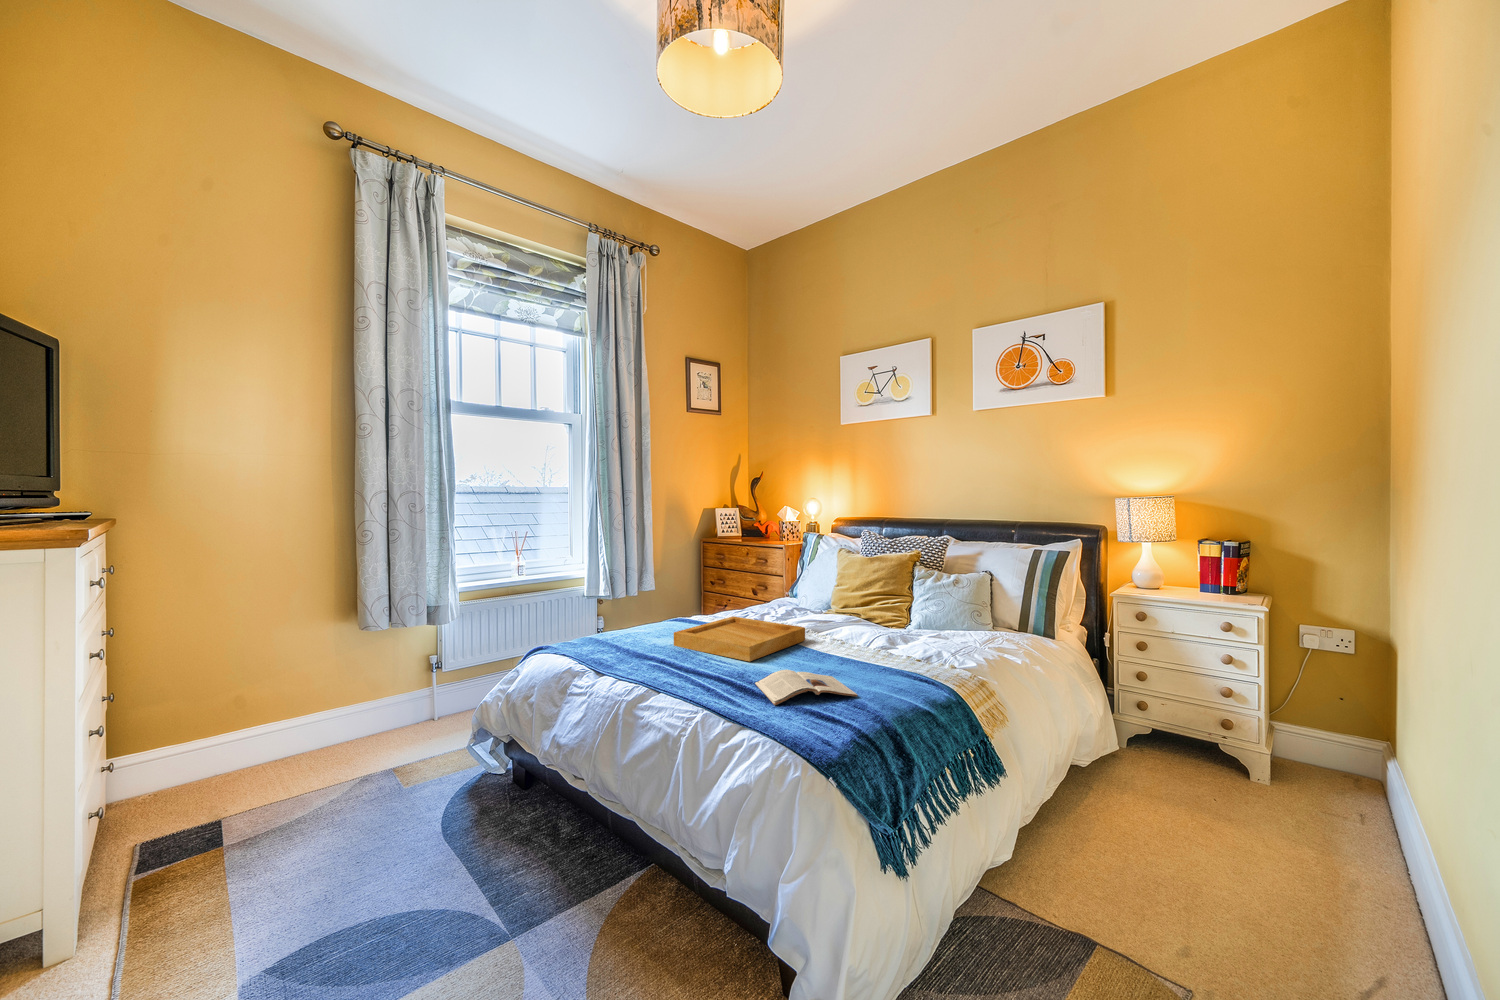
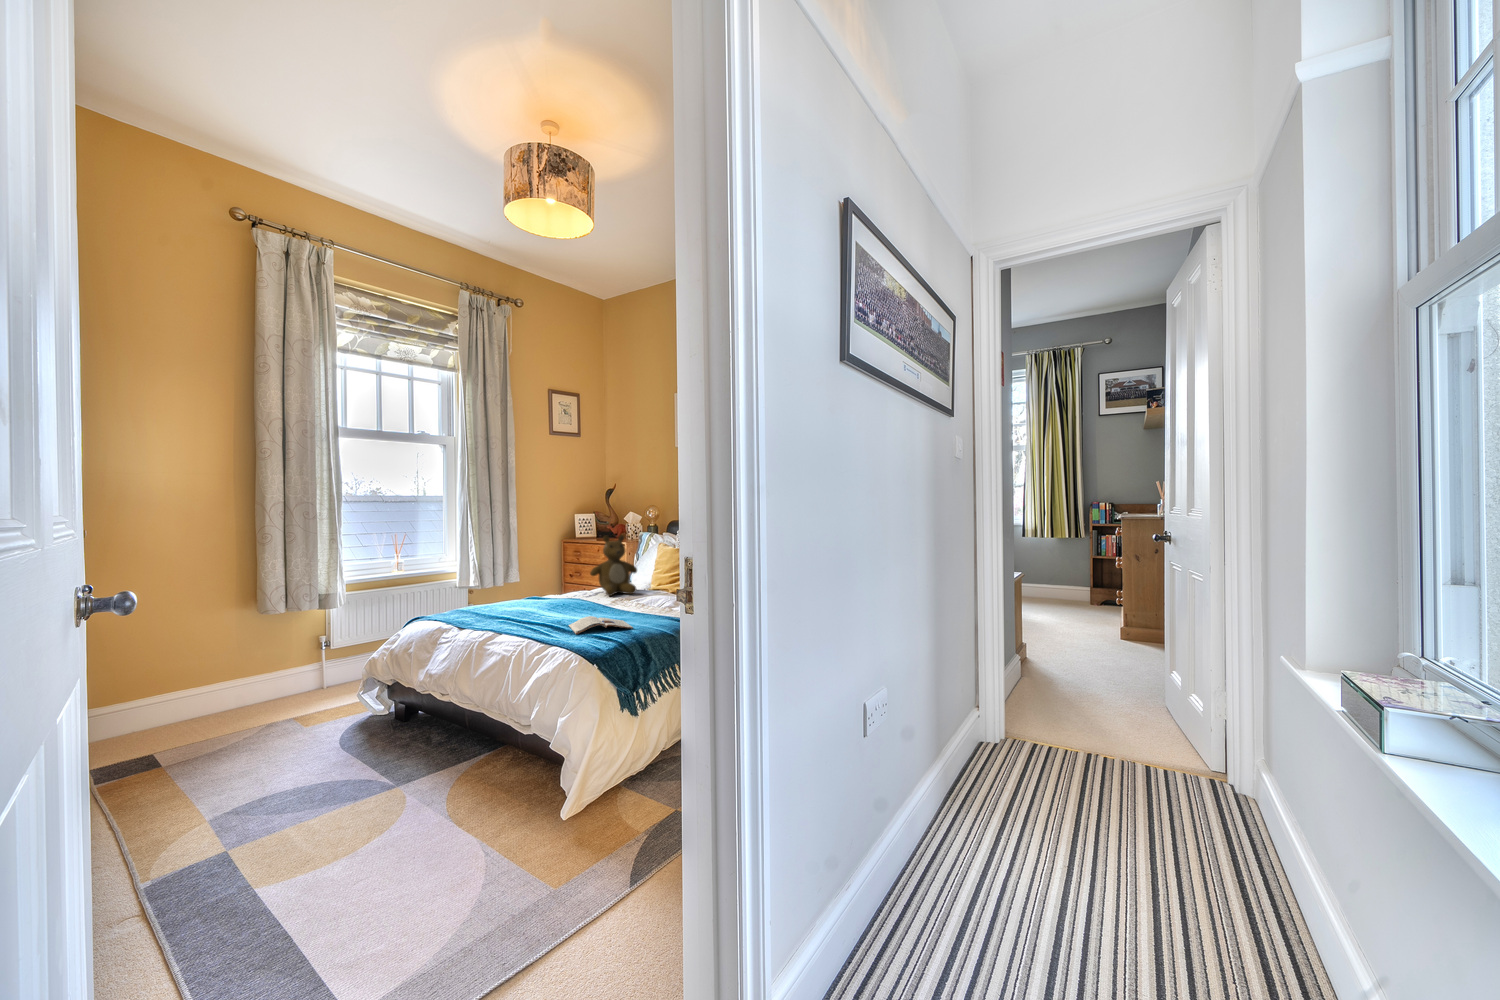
teddy bear: none [757,539,820,624] -> present [590,535,637,596]
tray: present [674,616,805,662] -> none [520,591,618,616]

